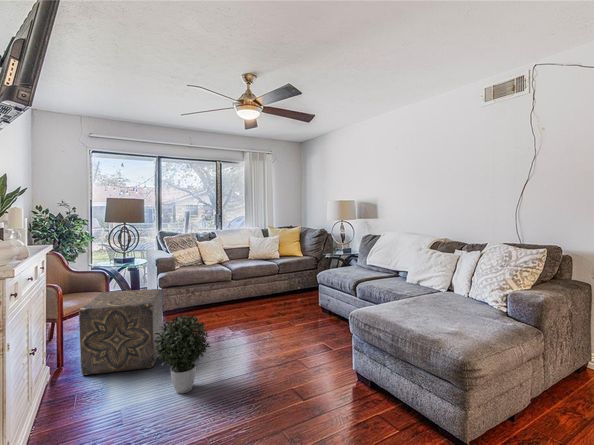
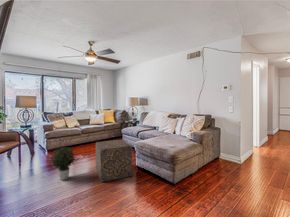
ottoman: present [79,289,163,375] -> present [96,140,132,182]

